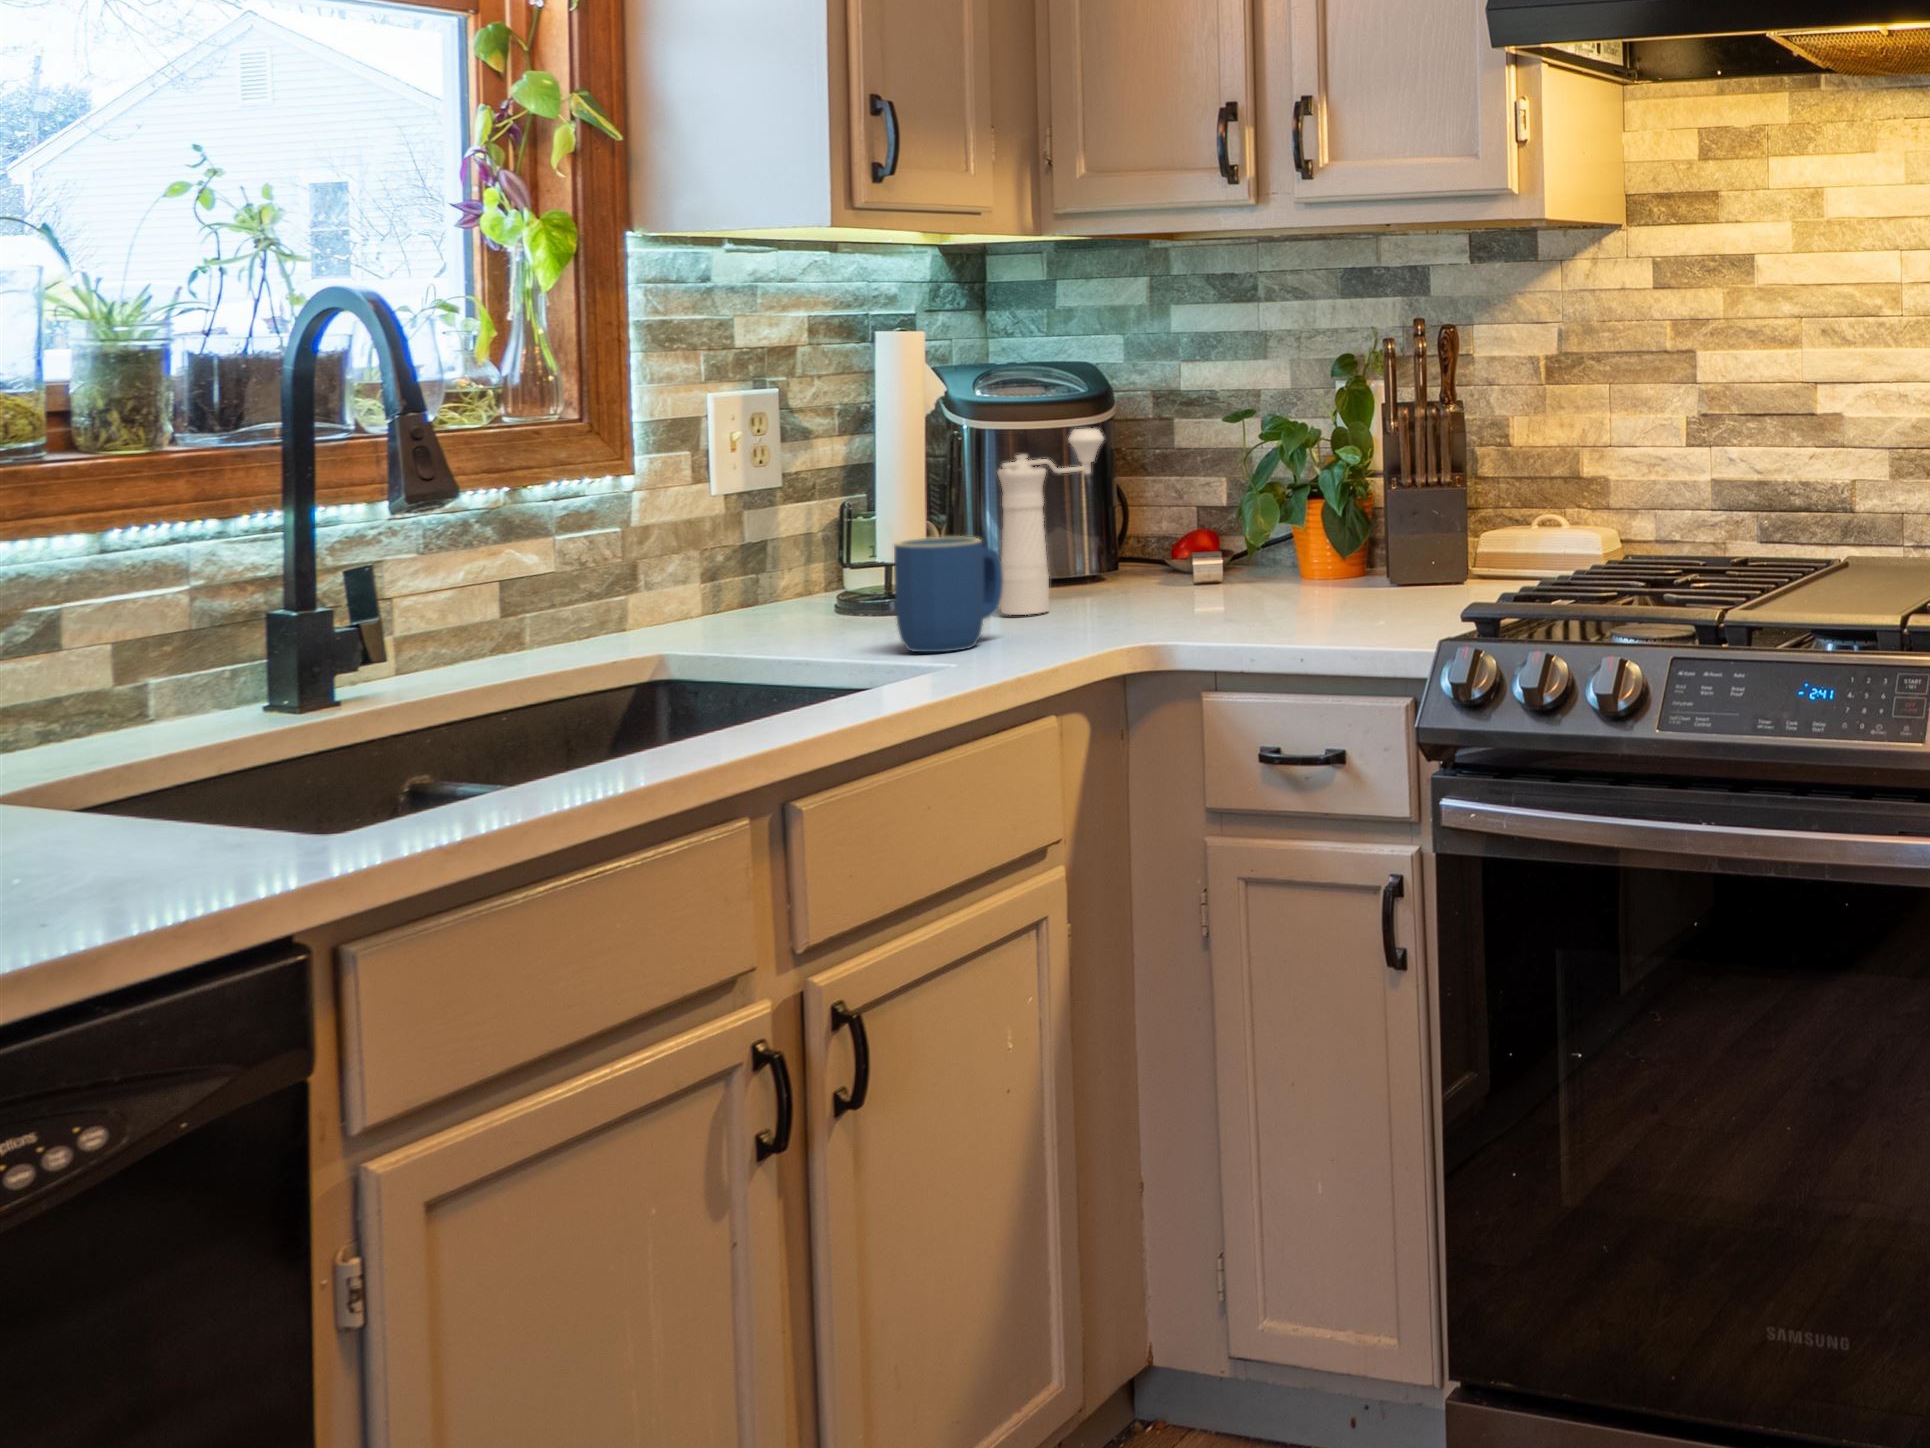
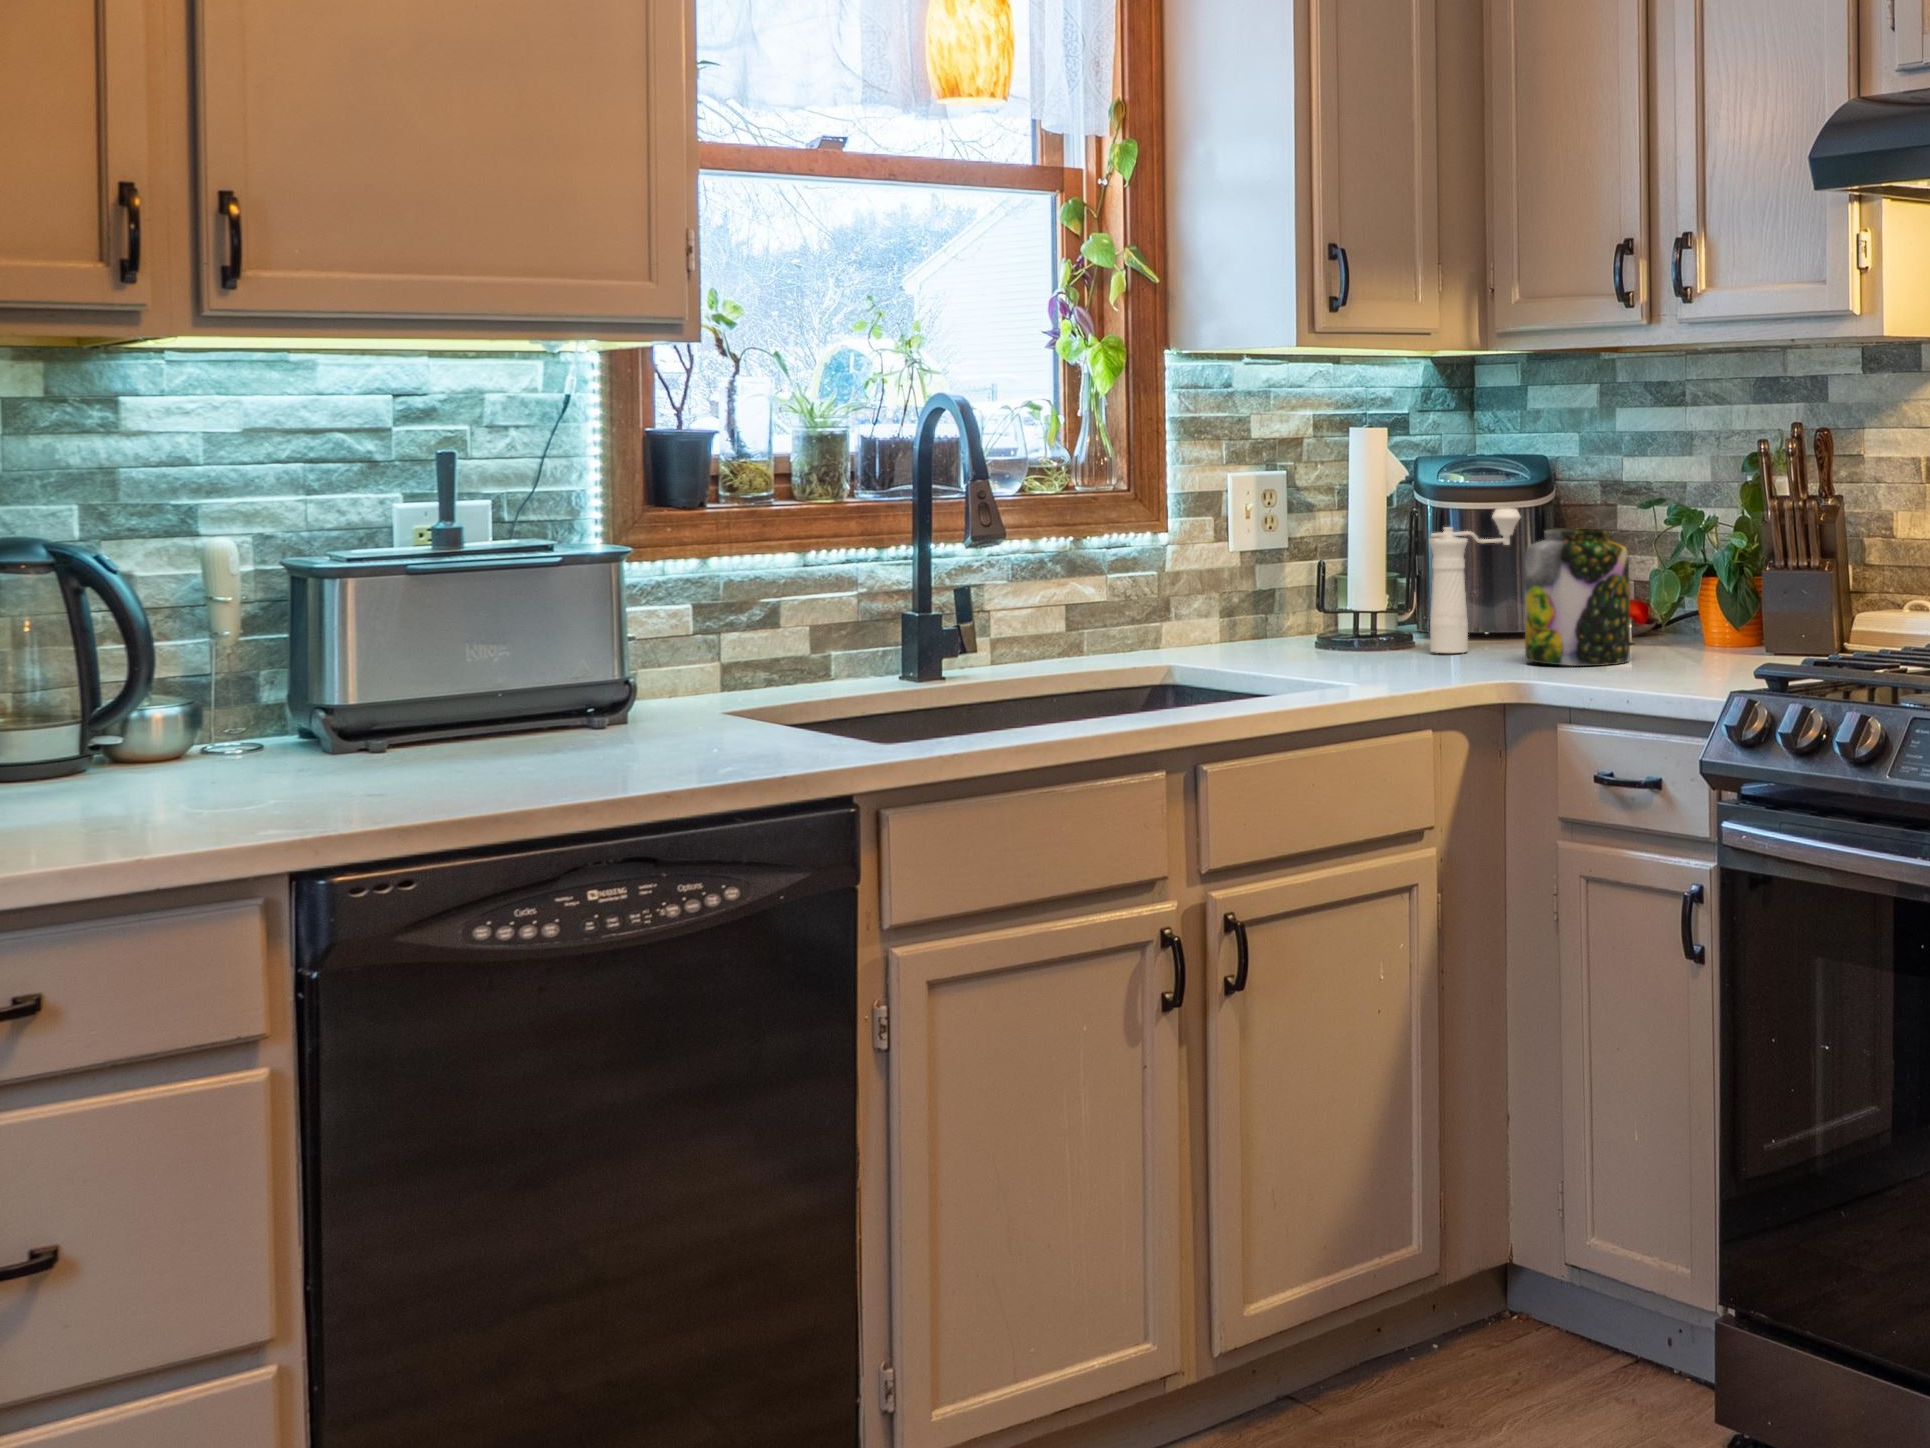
jar: none [1141,450,1269,621] -> present [1525,529,1630,666]
mug: present [894,537,1003,652] -> none [1327,587,1412,674]

